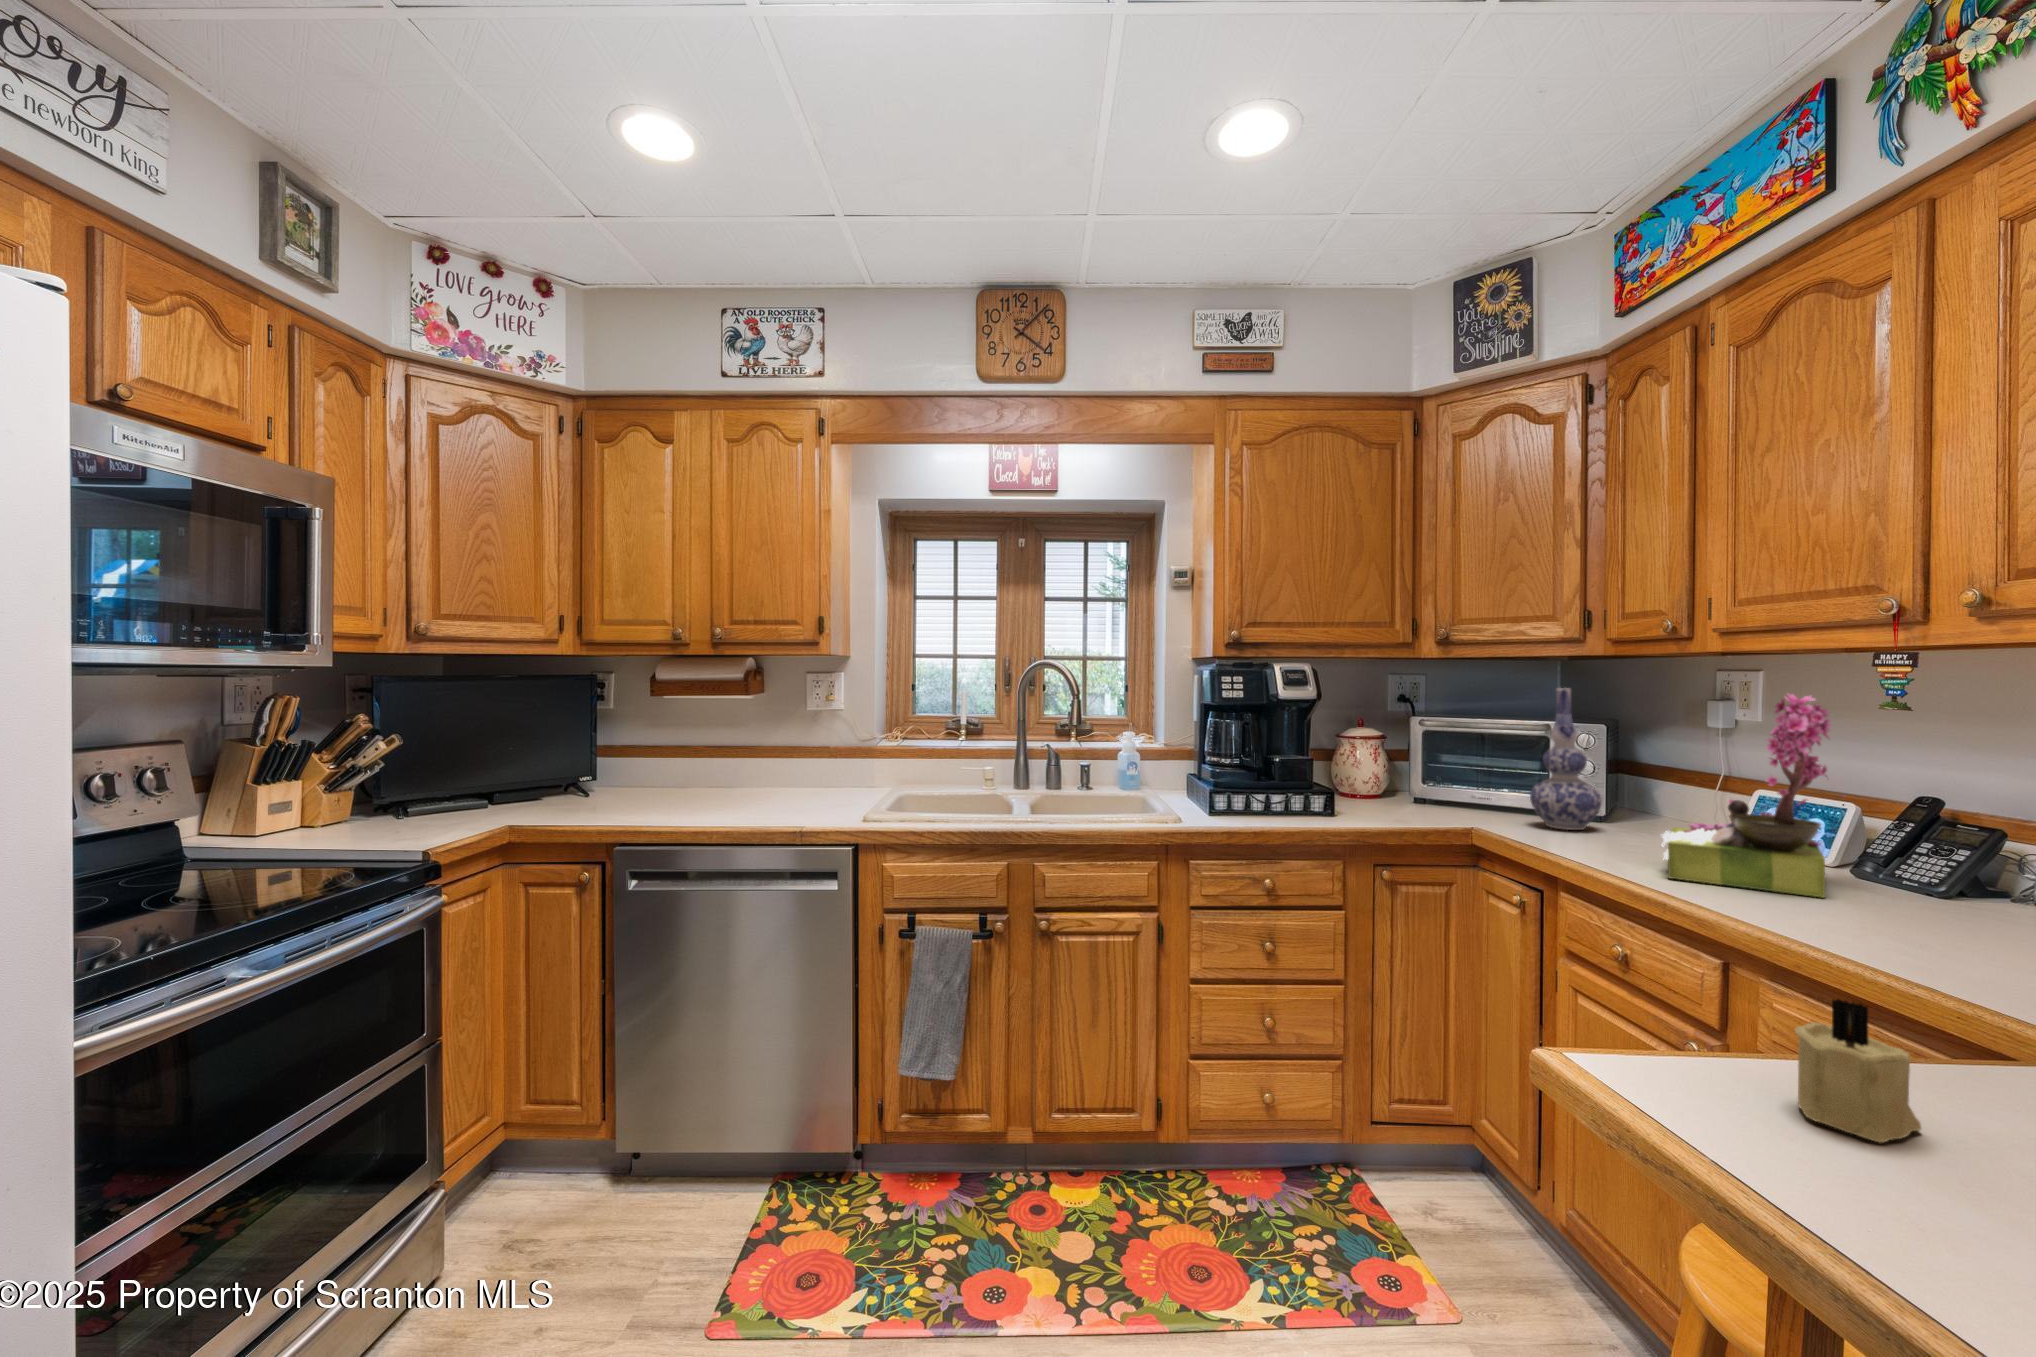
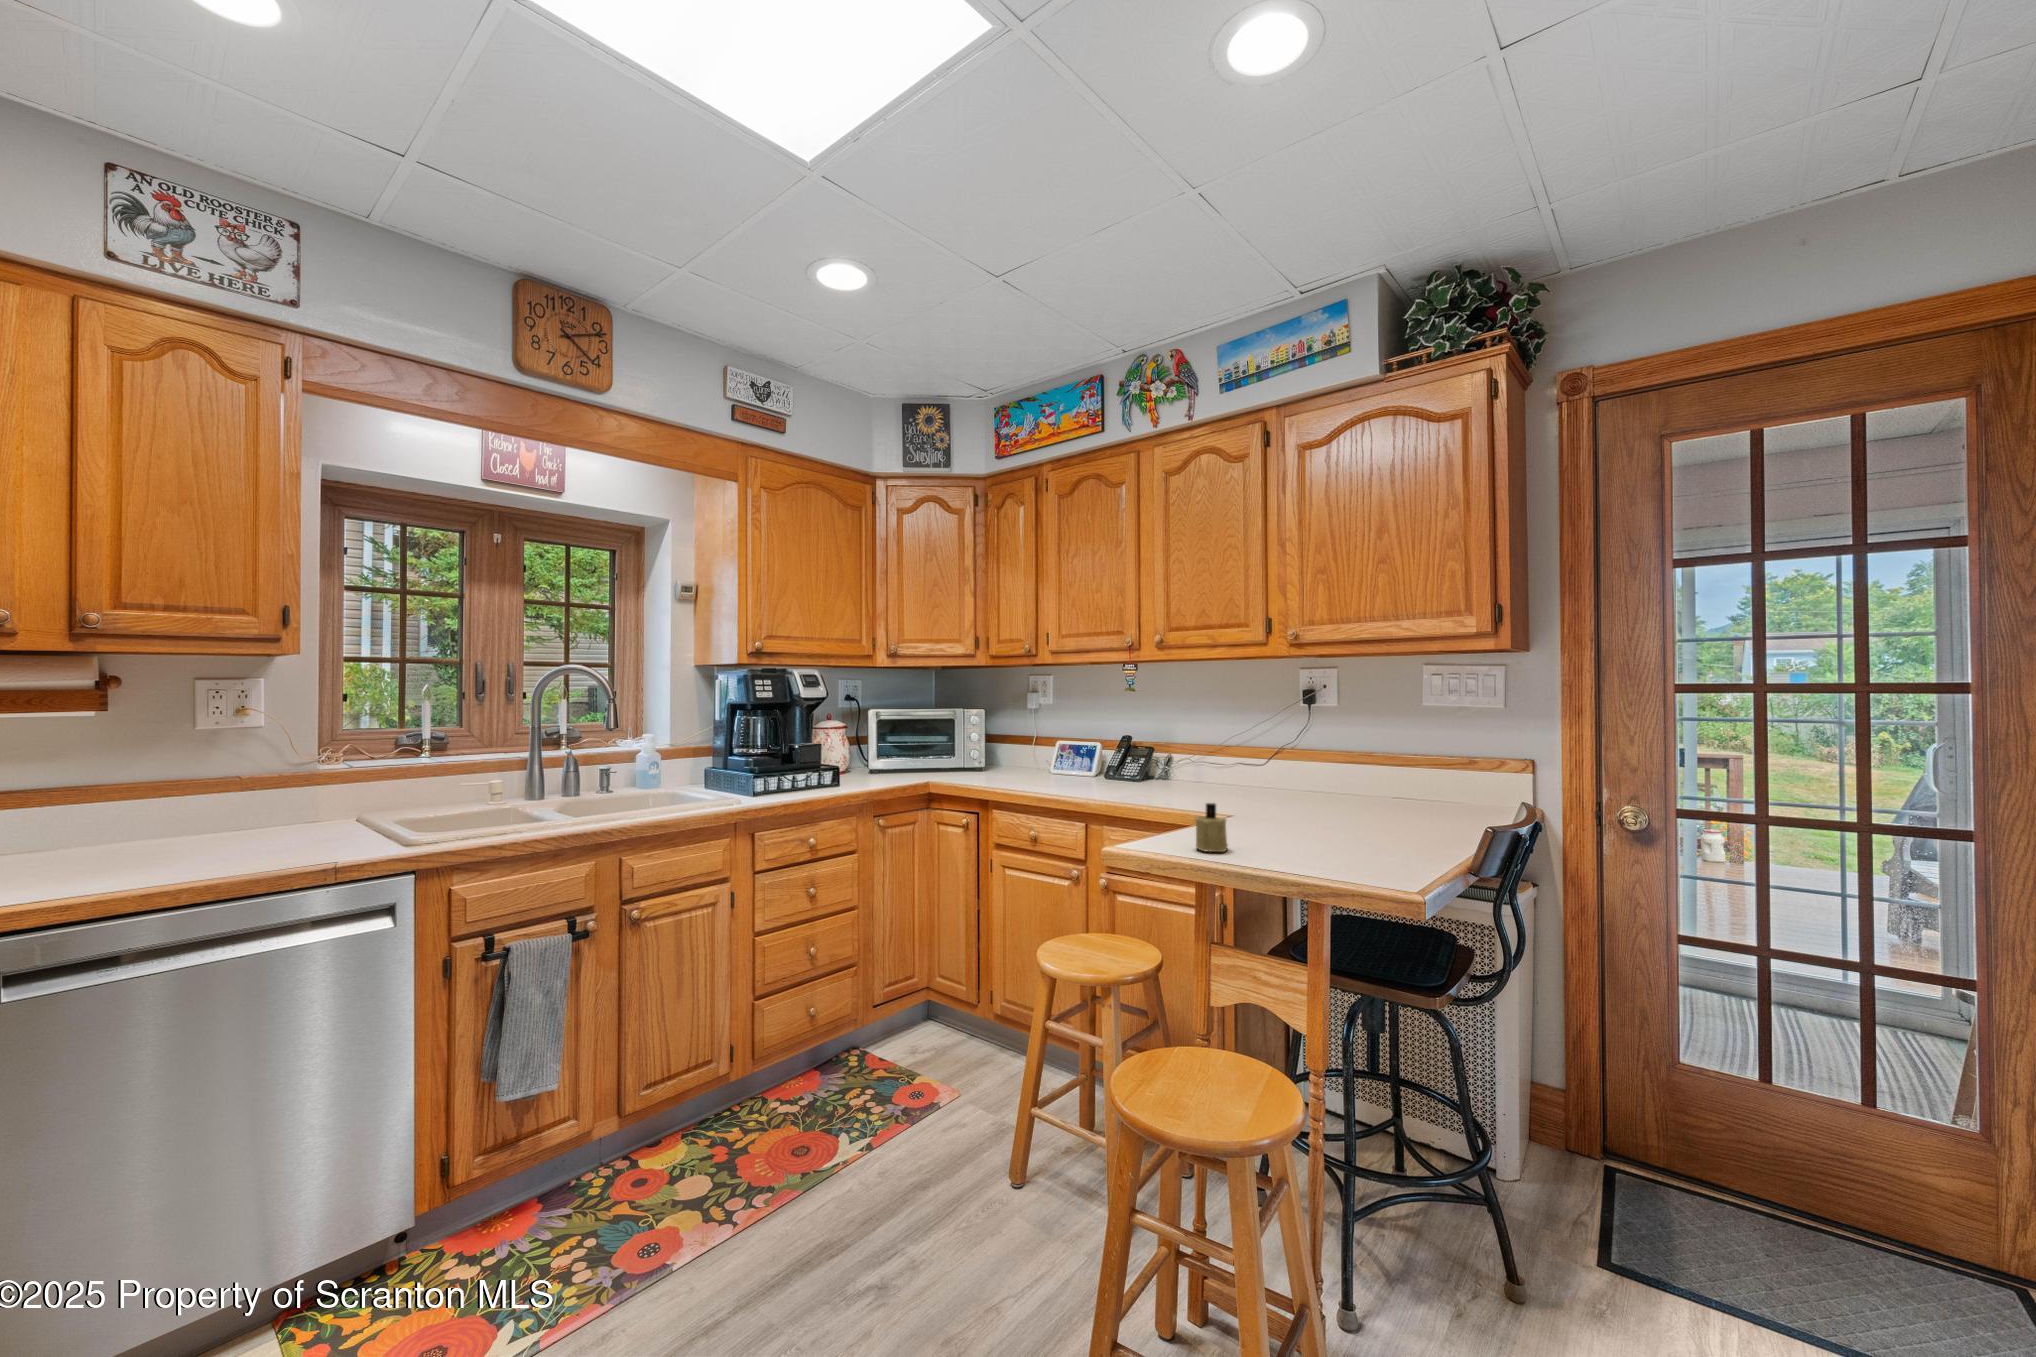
vase: present [1530,688,1602,830] -> none [958,689,996,780]
flower arrangement: present [1662,694,1831,898] -> none [1045,689,1120,794]

